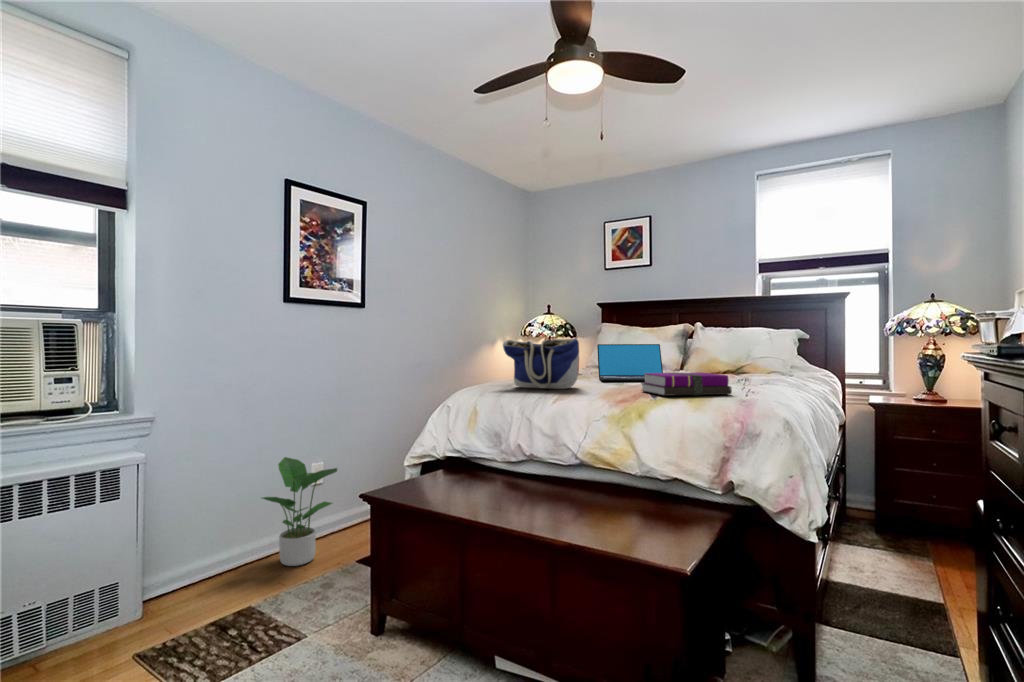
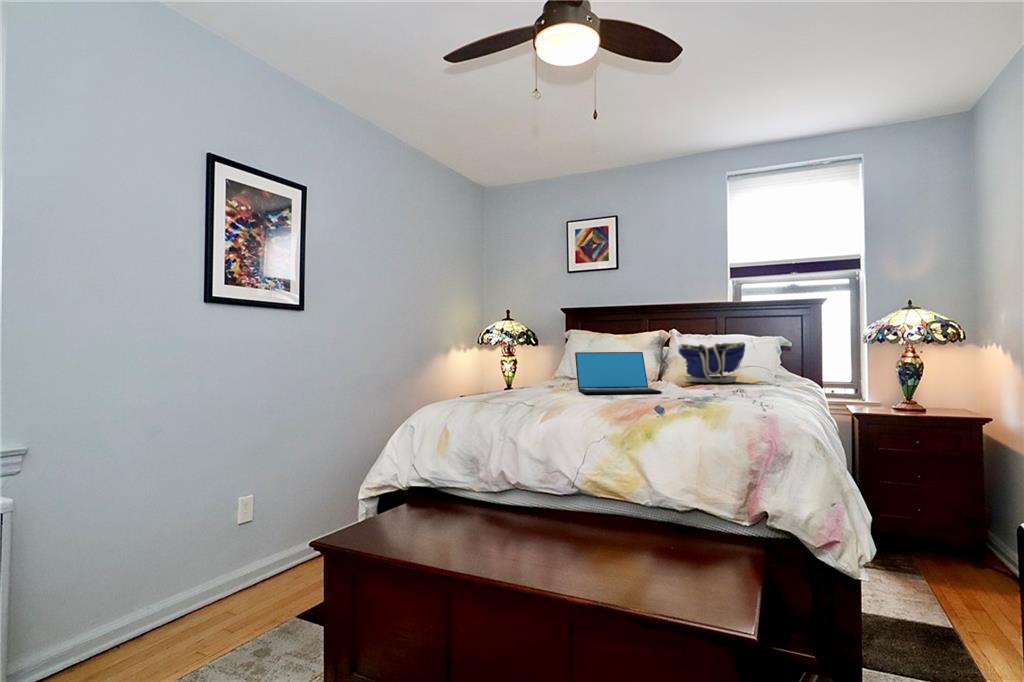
tote bag: present [503,338,579,389] -> present [678,342,745,383]
notebook: present [642,373,732,396] -> none [640,383,746,411]
potted plant: present [262,457,337,566] -> none [170,492,272,629]

